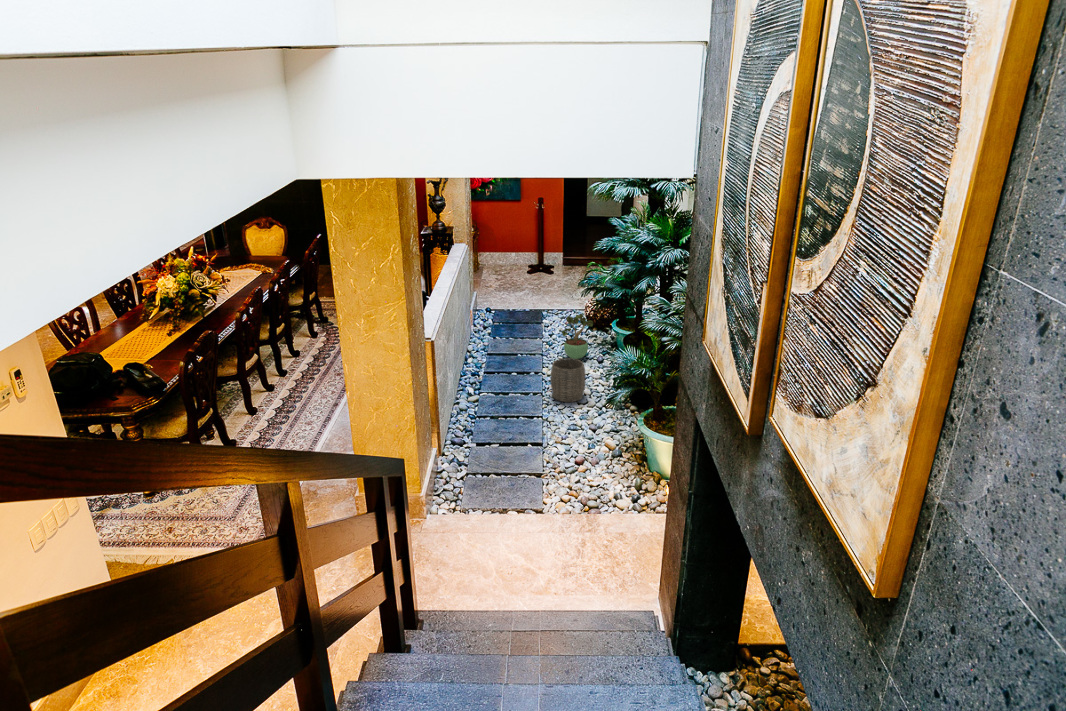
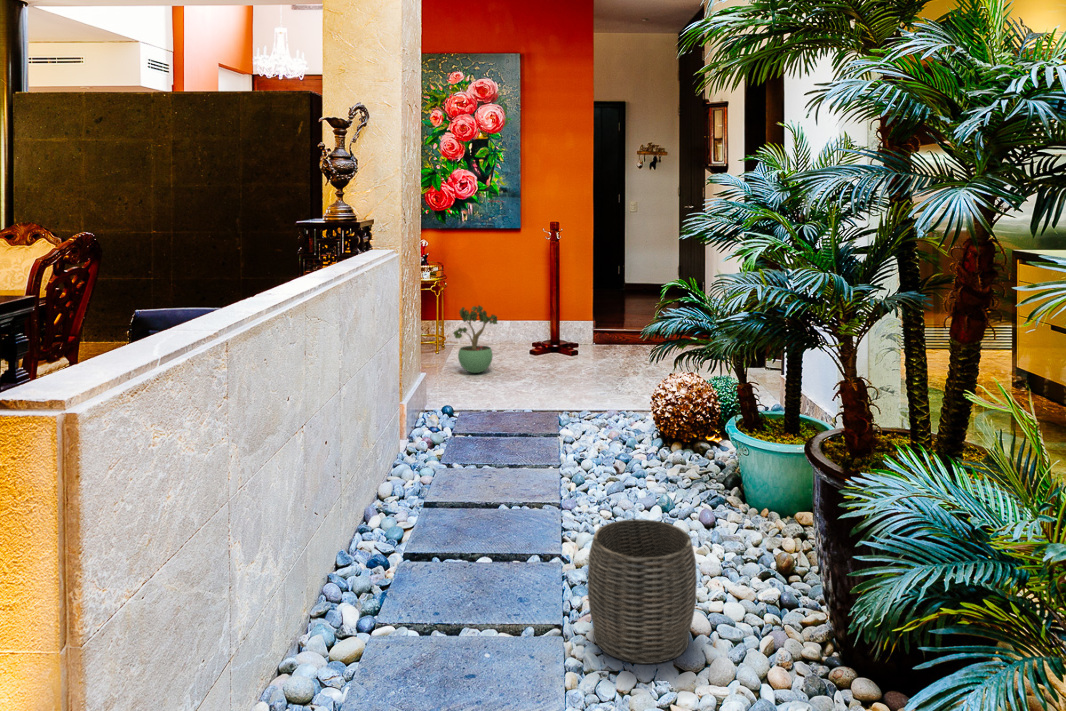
potted plant: present [562,314,593,359] -> present [453,306,497,373]

